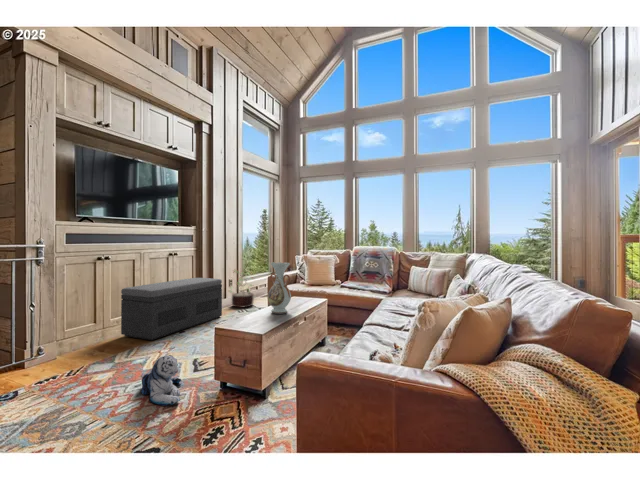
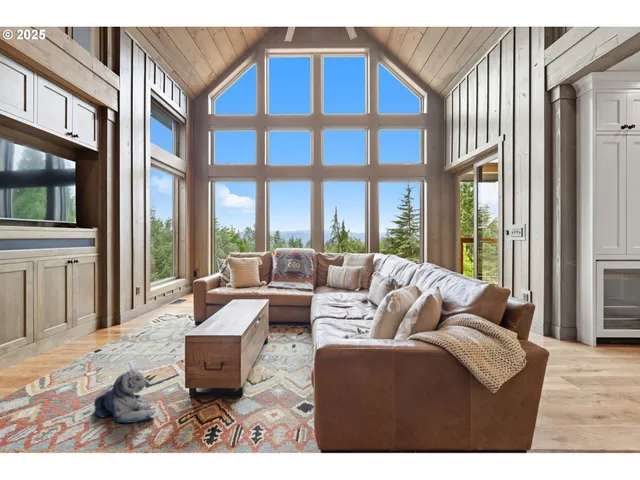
vase: present [268,262,291,314] -> none [226,266,249,316]
decorative plant: present [231,270,253,308] -> none [137,274,169,317]
storage bench: present [121,278,222,340] -> none [12,287,137,363]

